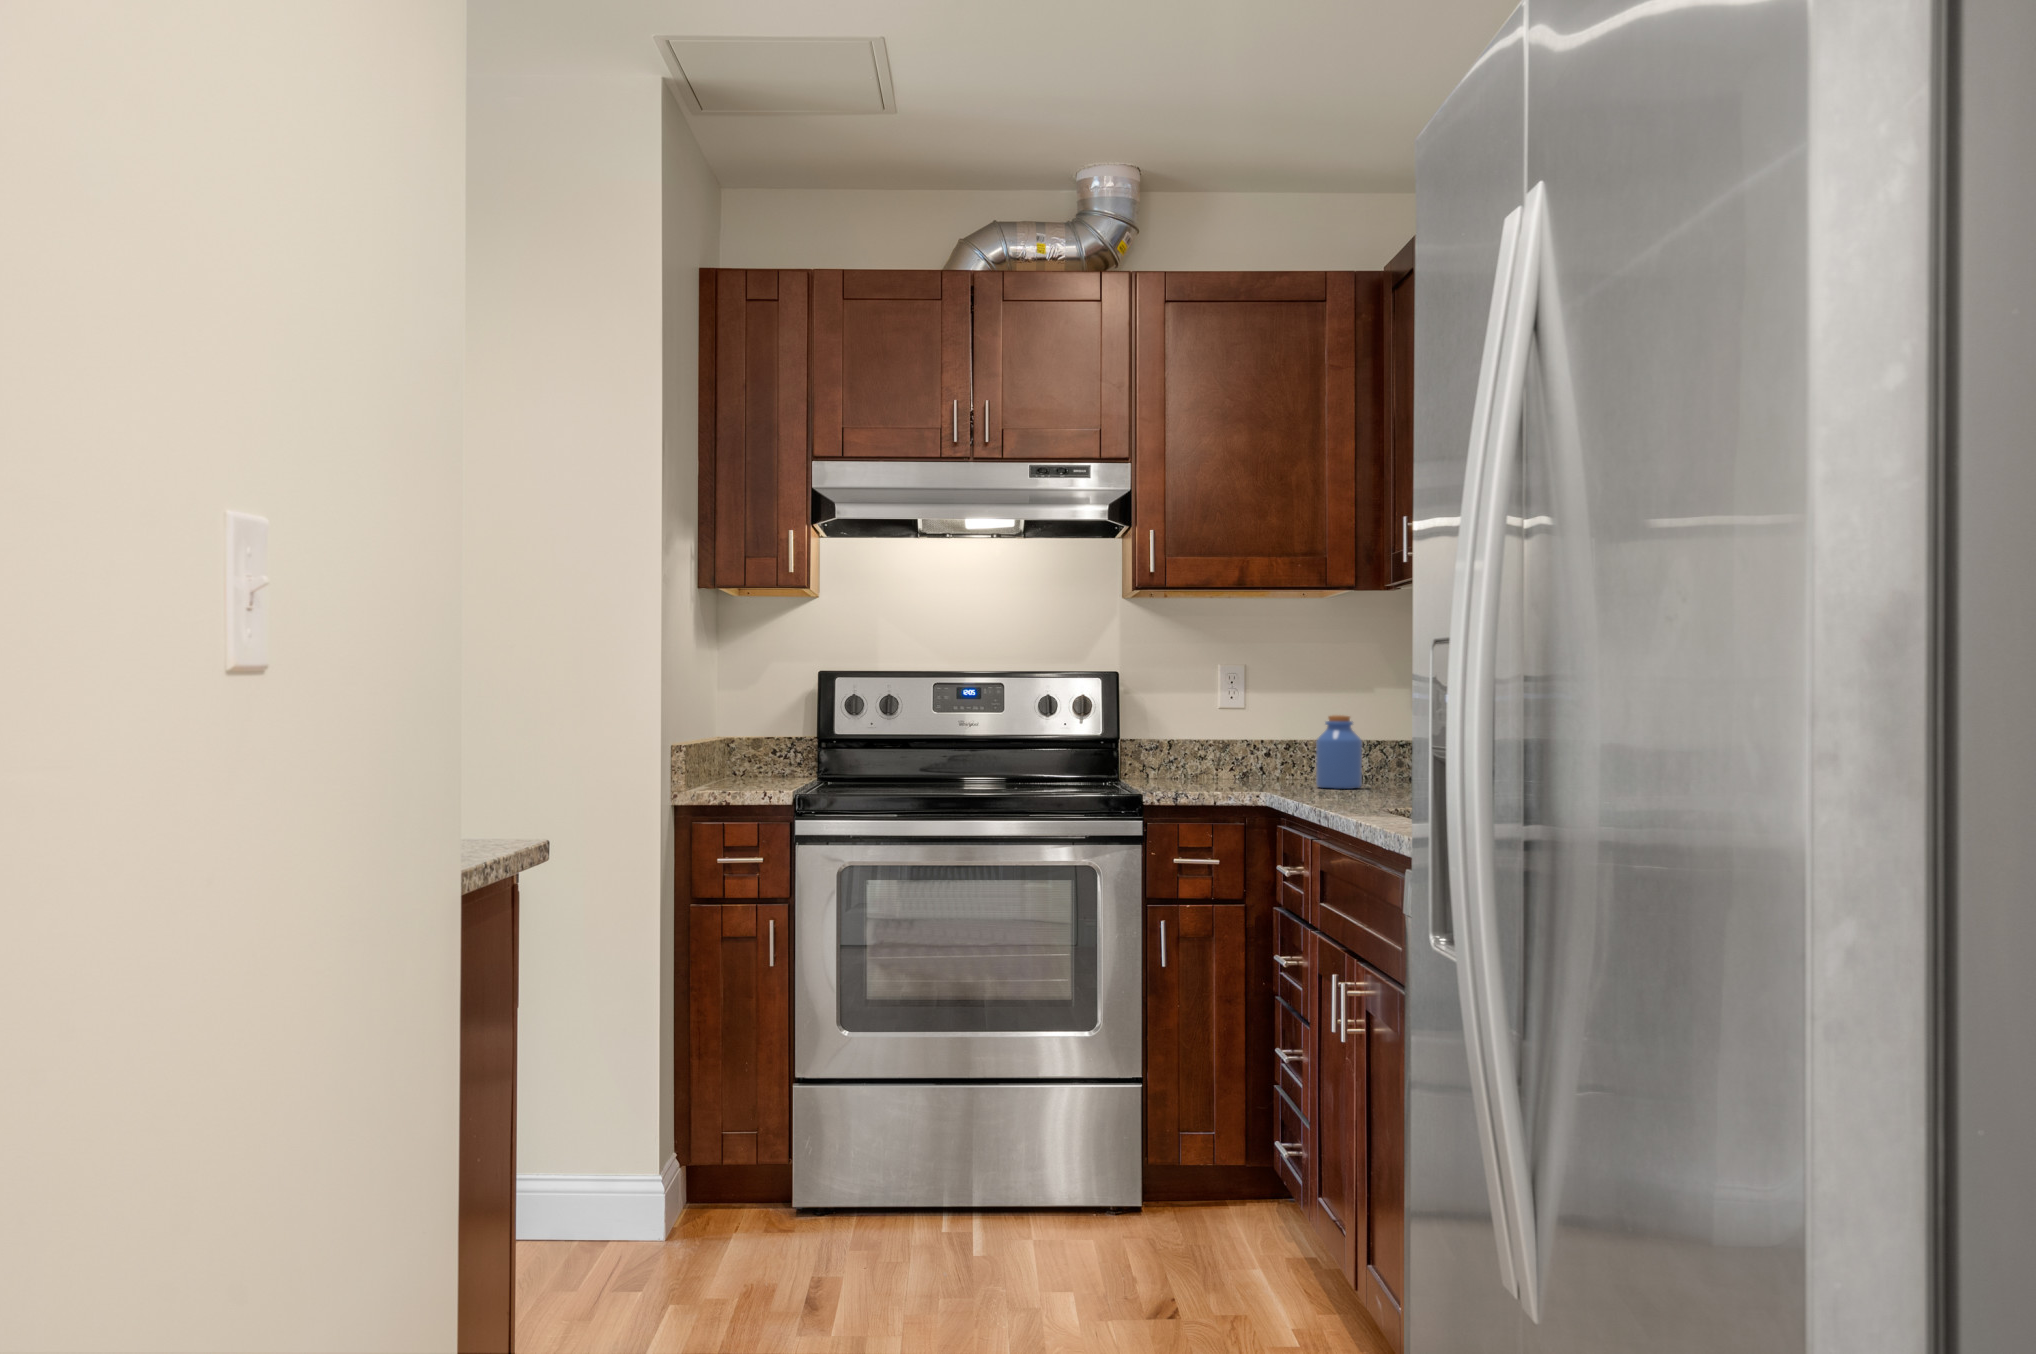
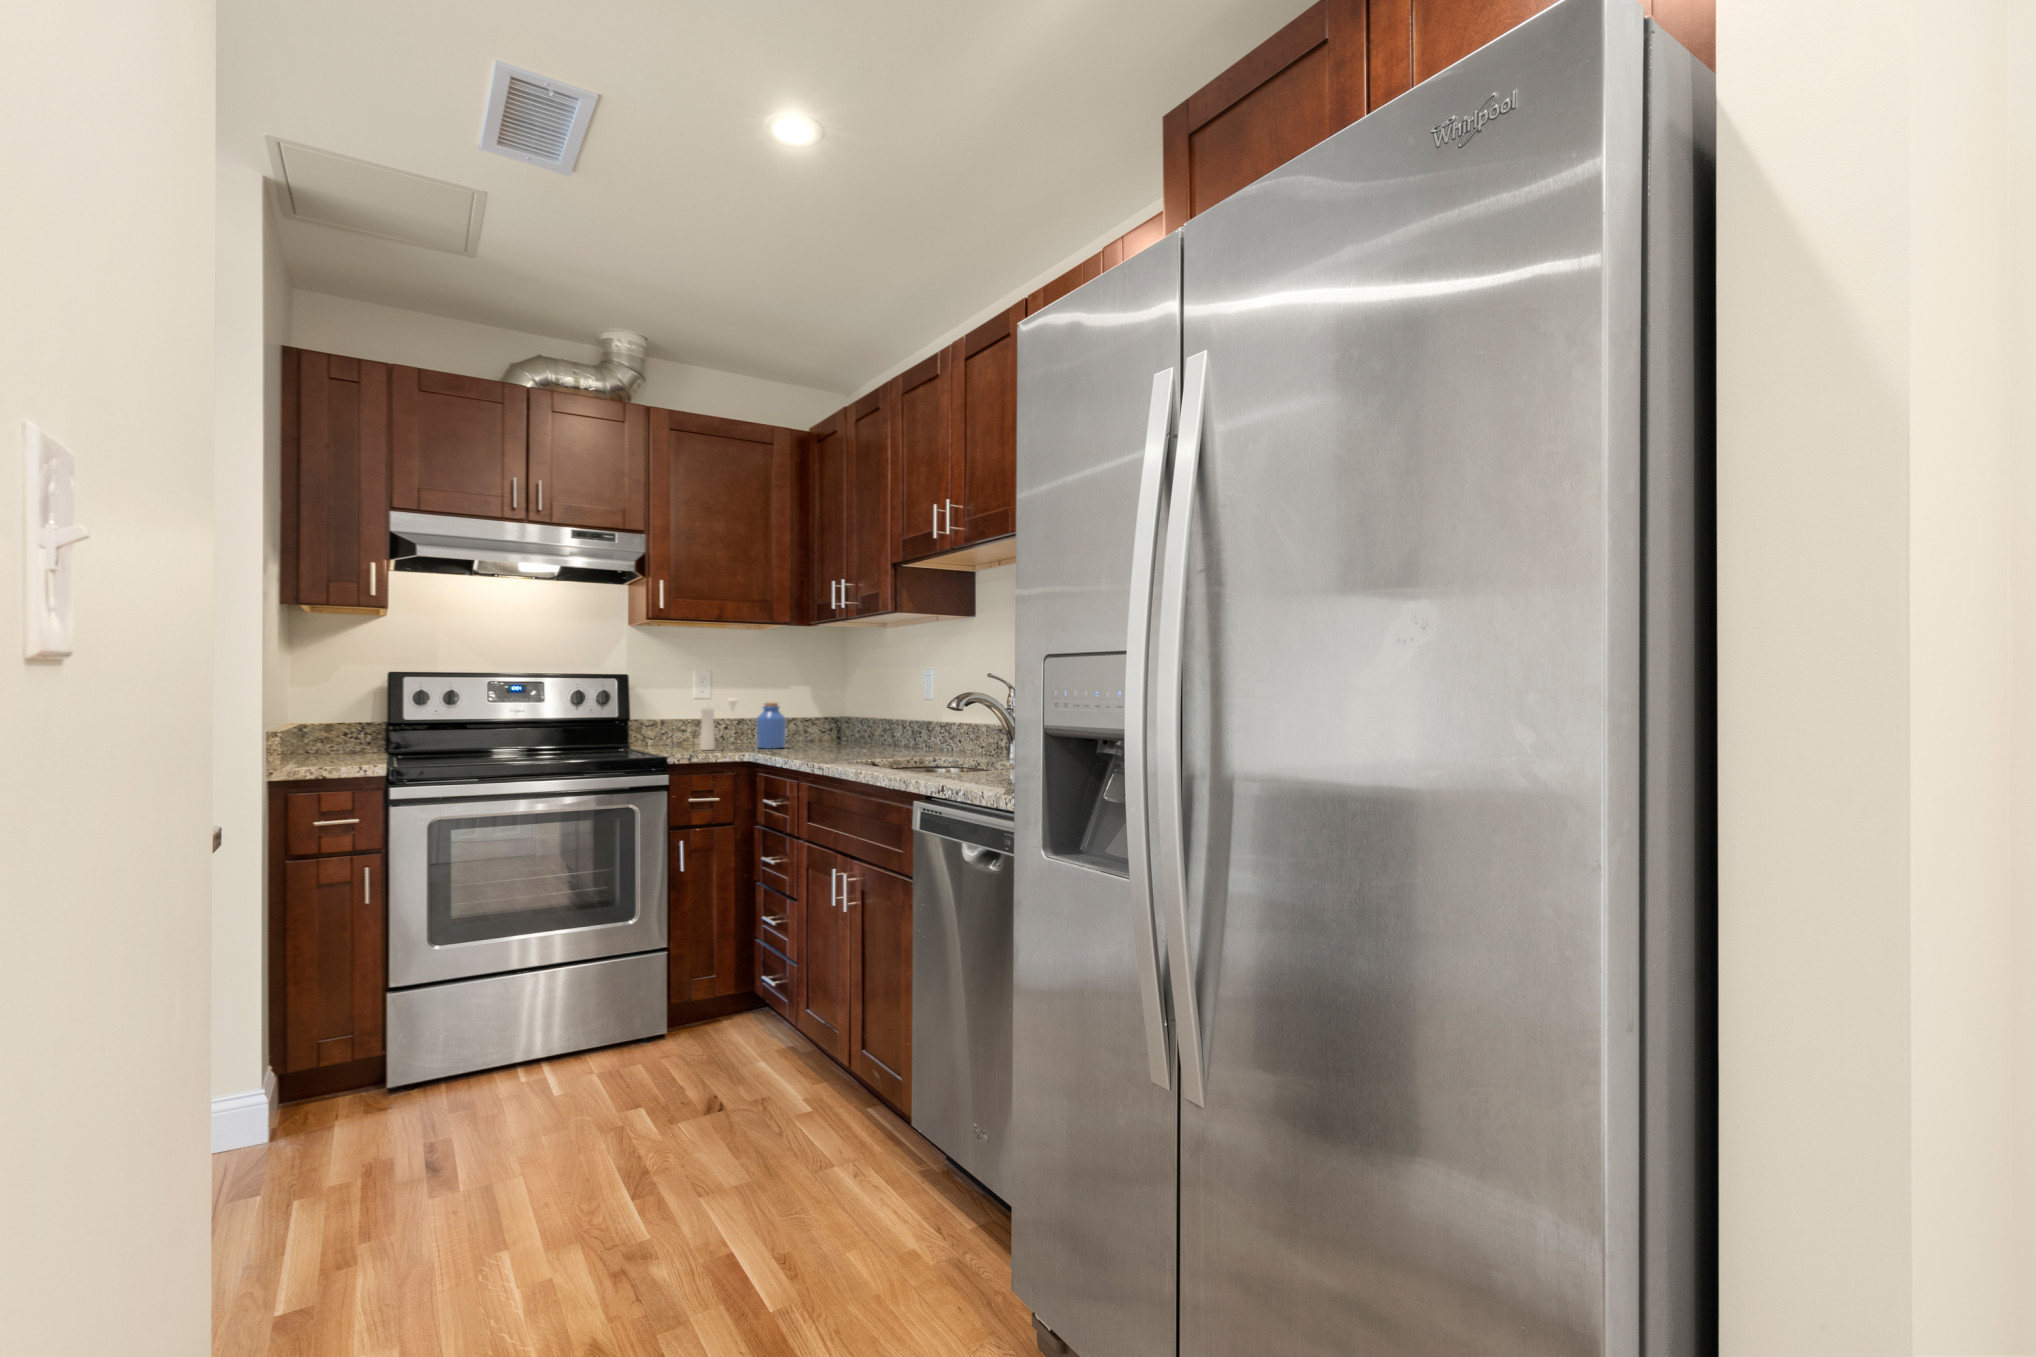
pepper mill: none [1227,707,1286,788] -> present [700,698,738,750]

